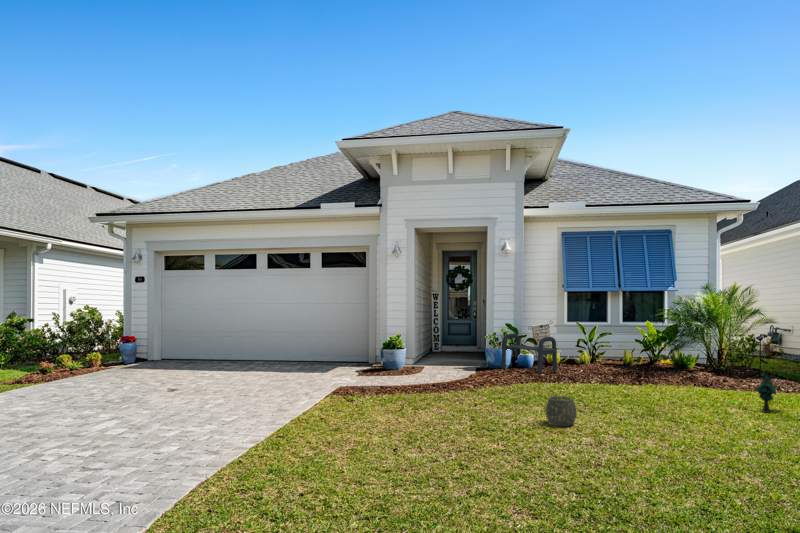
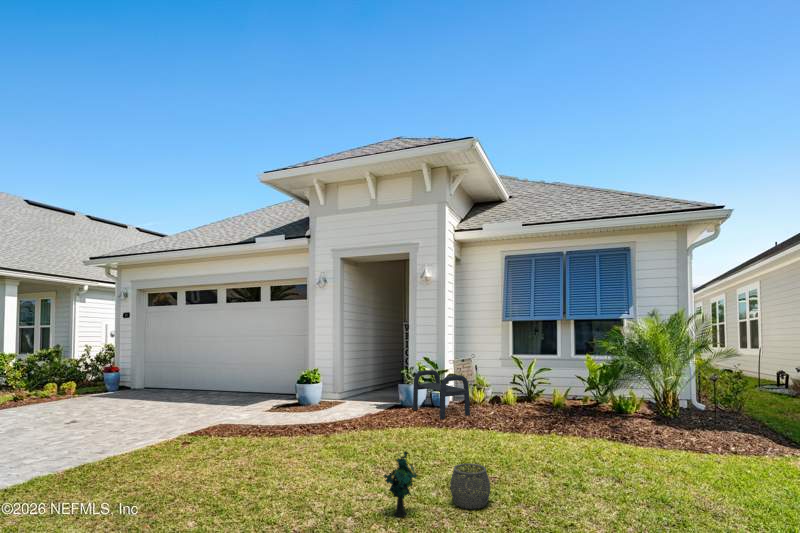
decorative plant: present [756,373,776,413] -> present [383,452,417,517]
woven basket: present [546,396,577,426] -> present [450,463,490,509]

